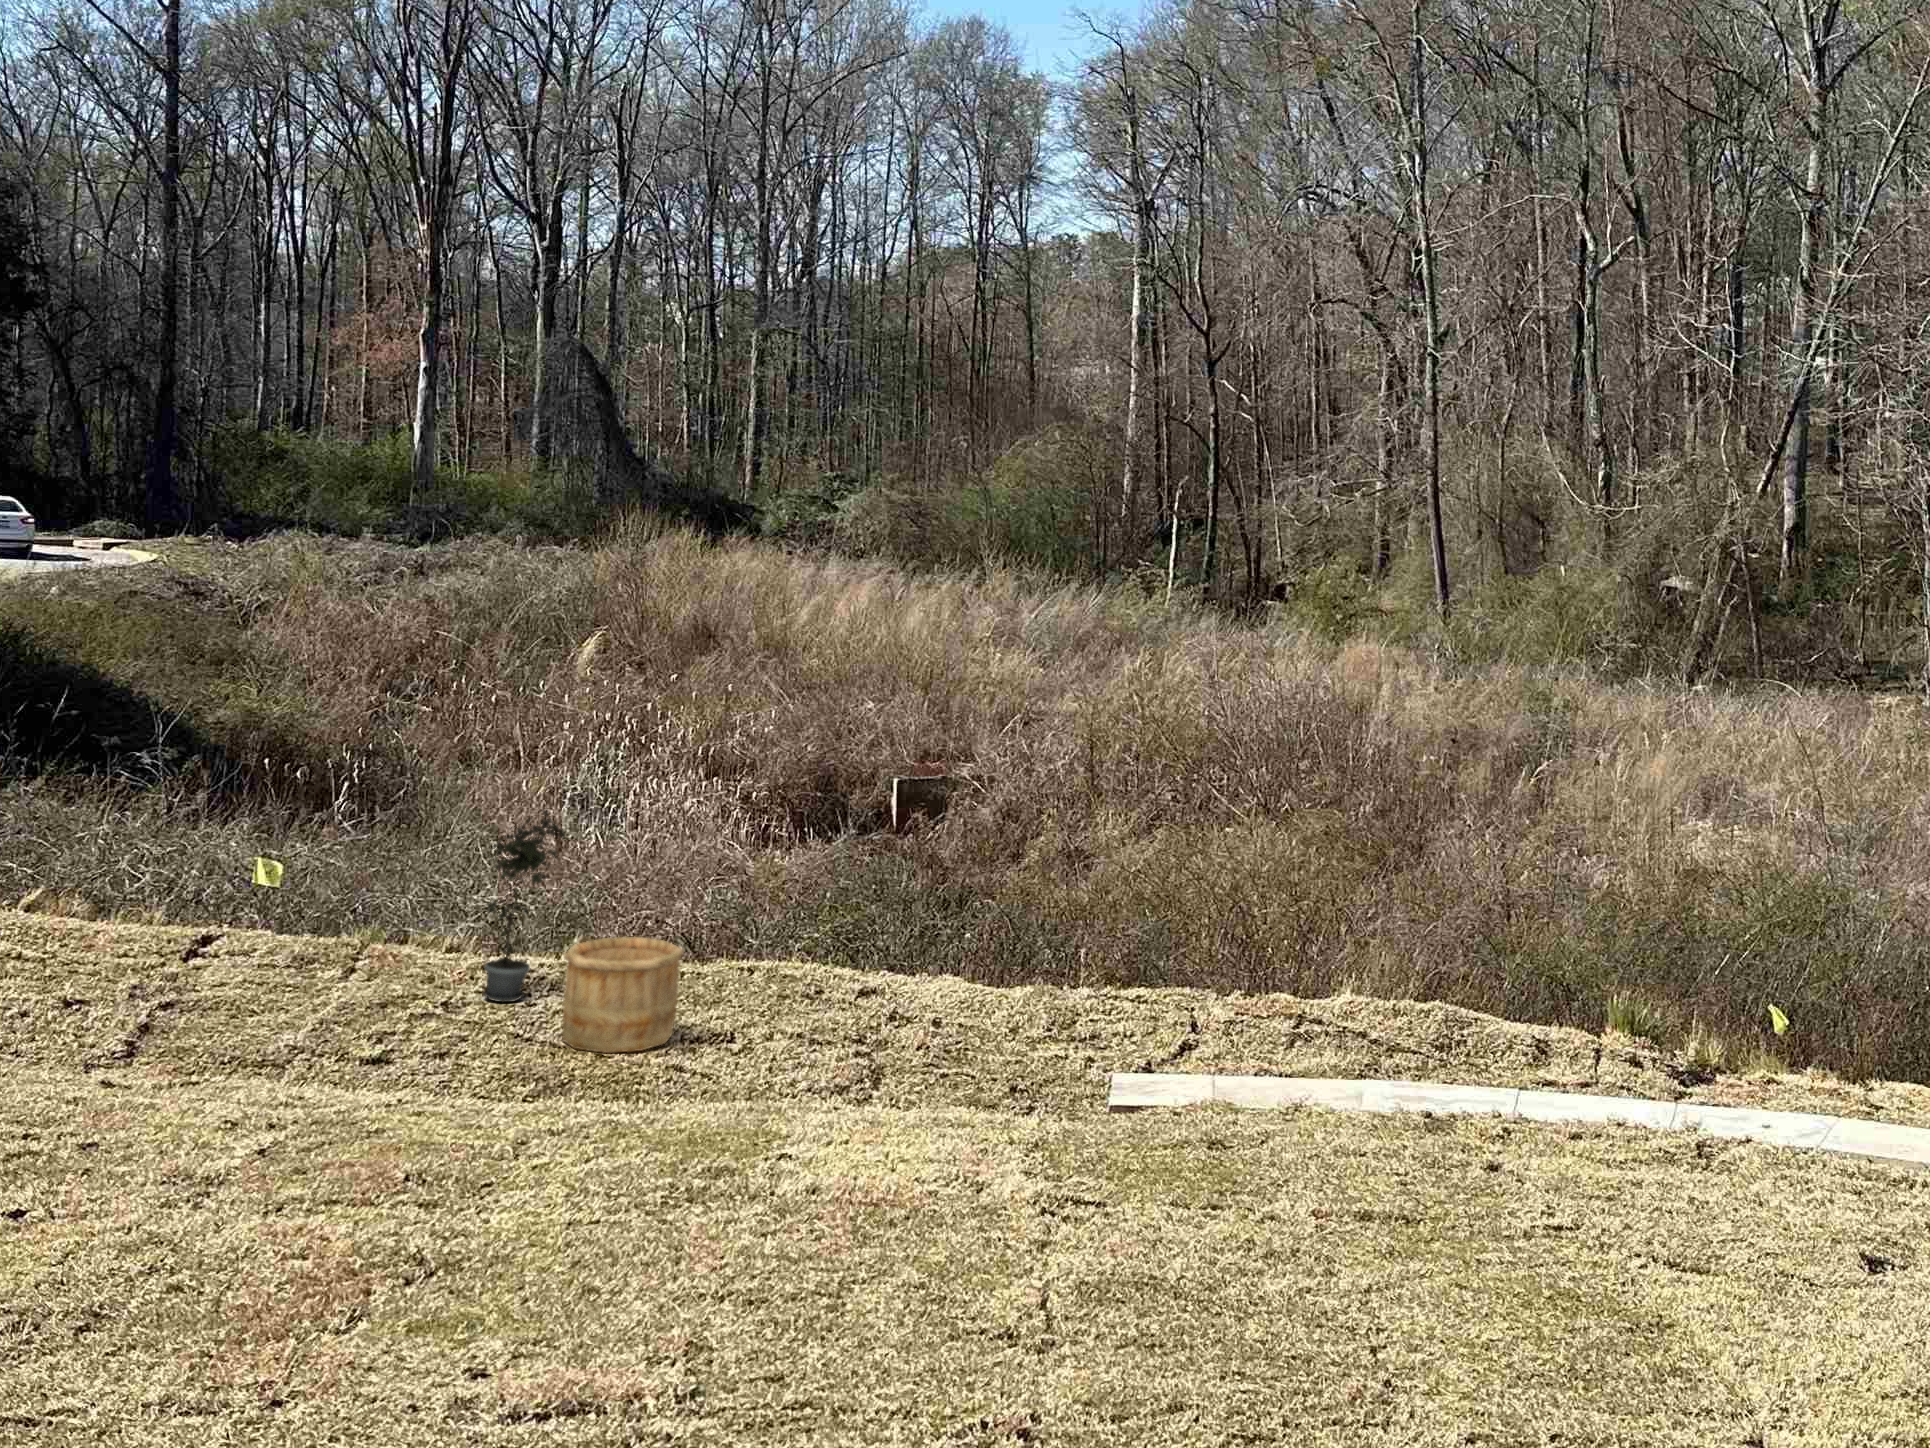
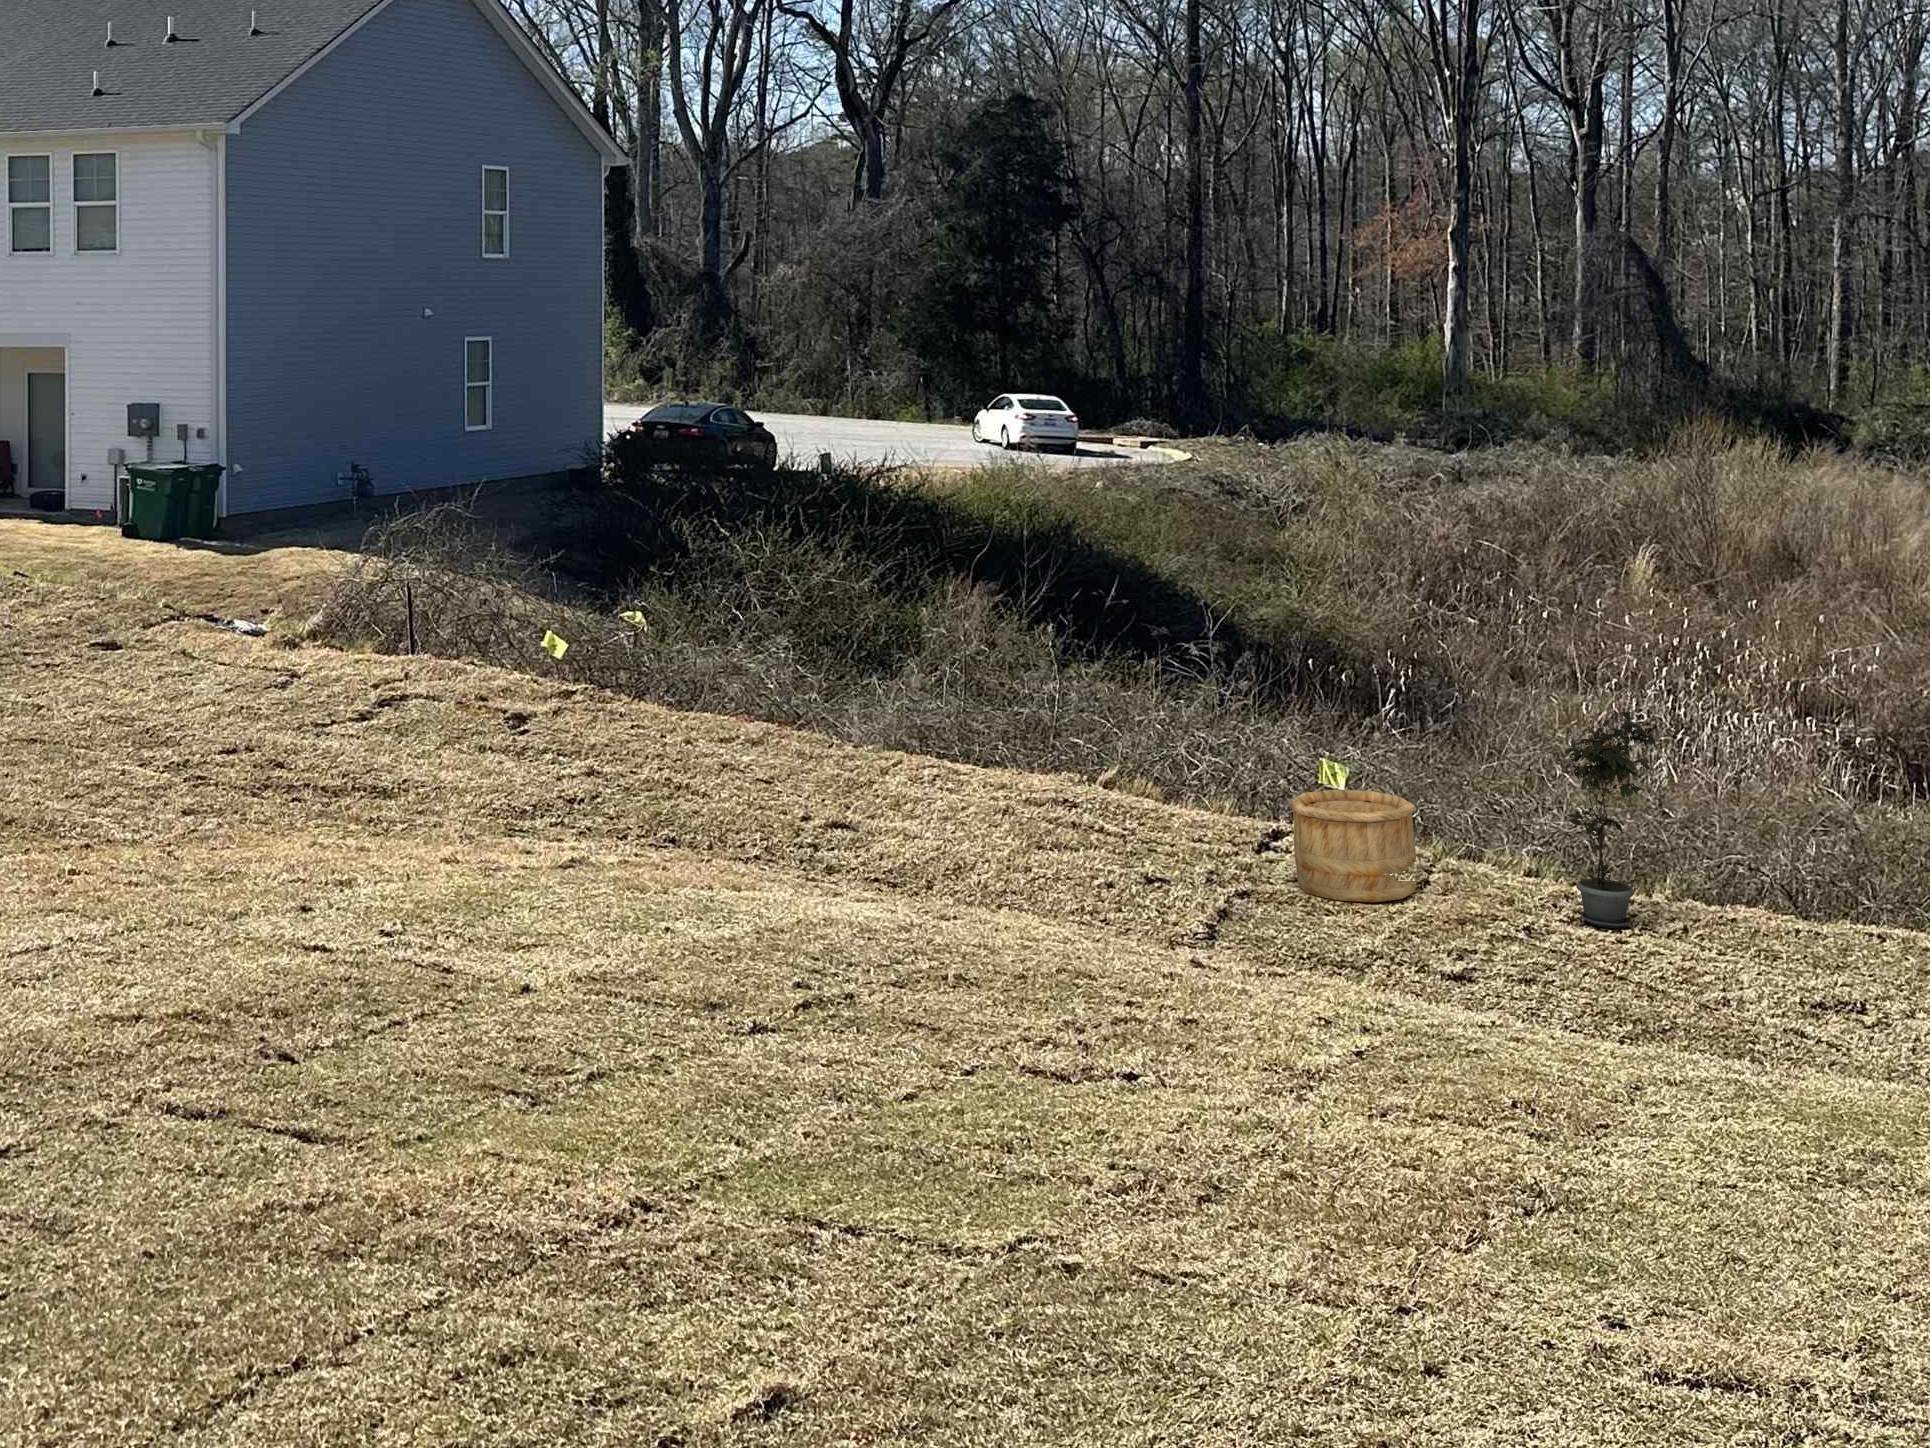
wooden bucket: present [562,937,684,1053] -> present [1288,790,1416,902]

